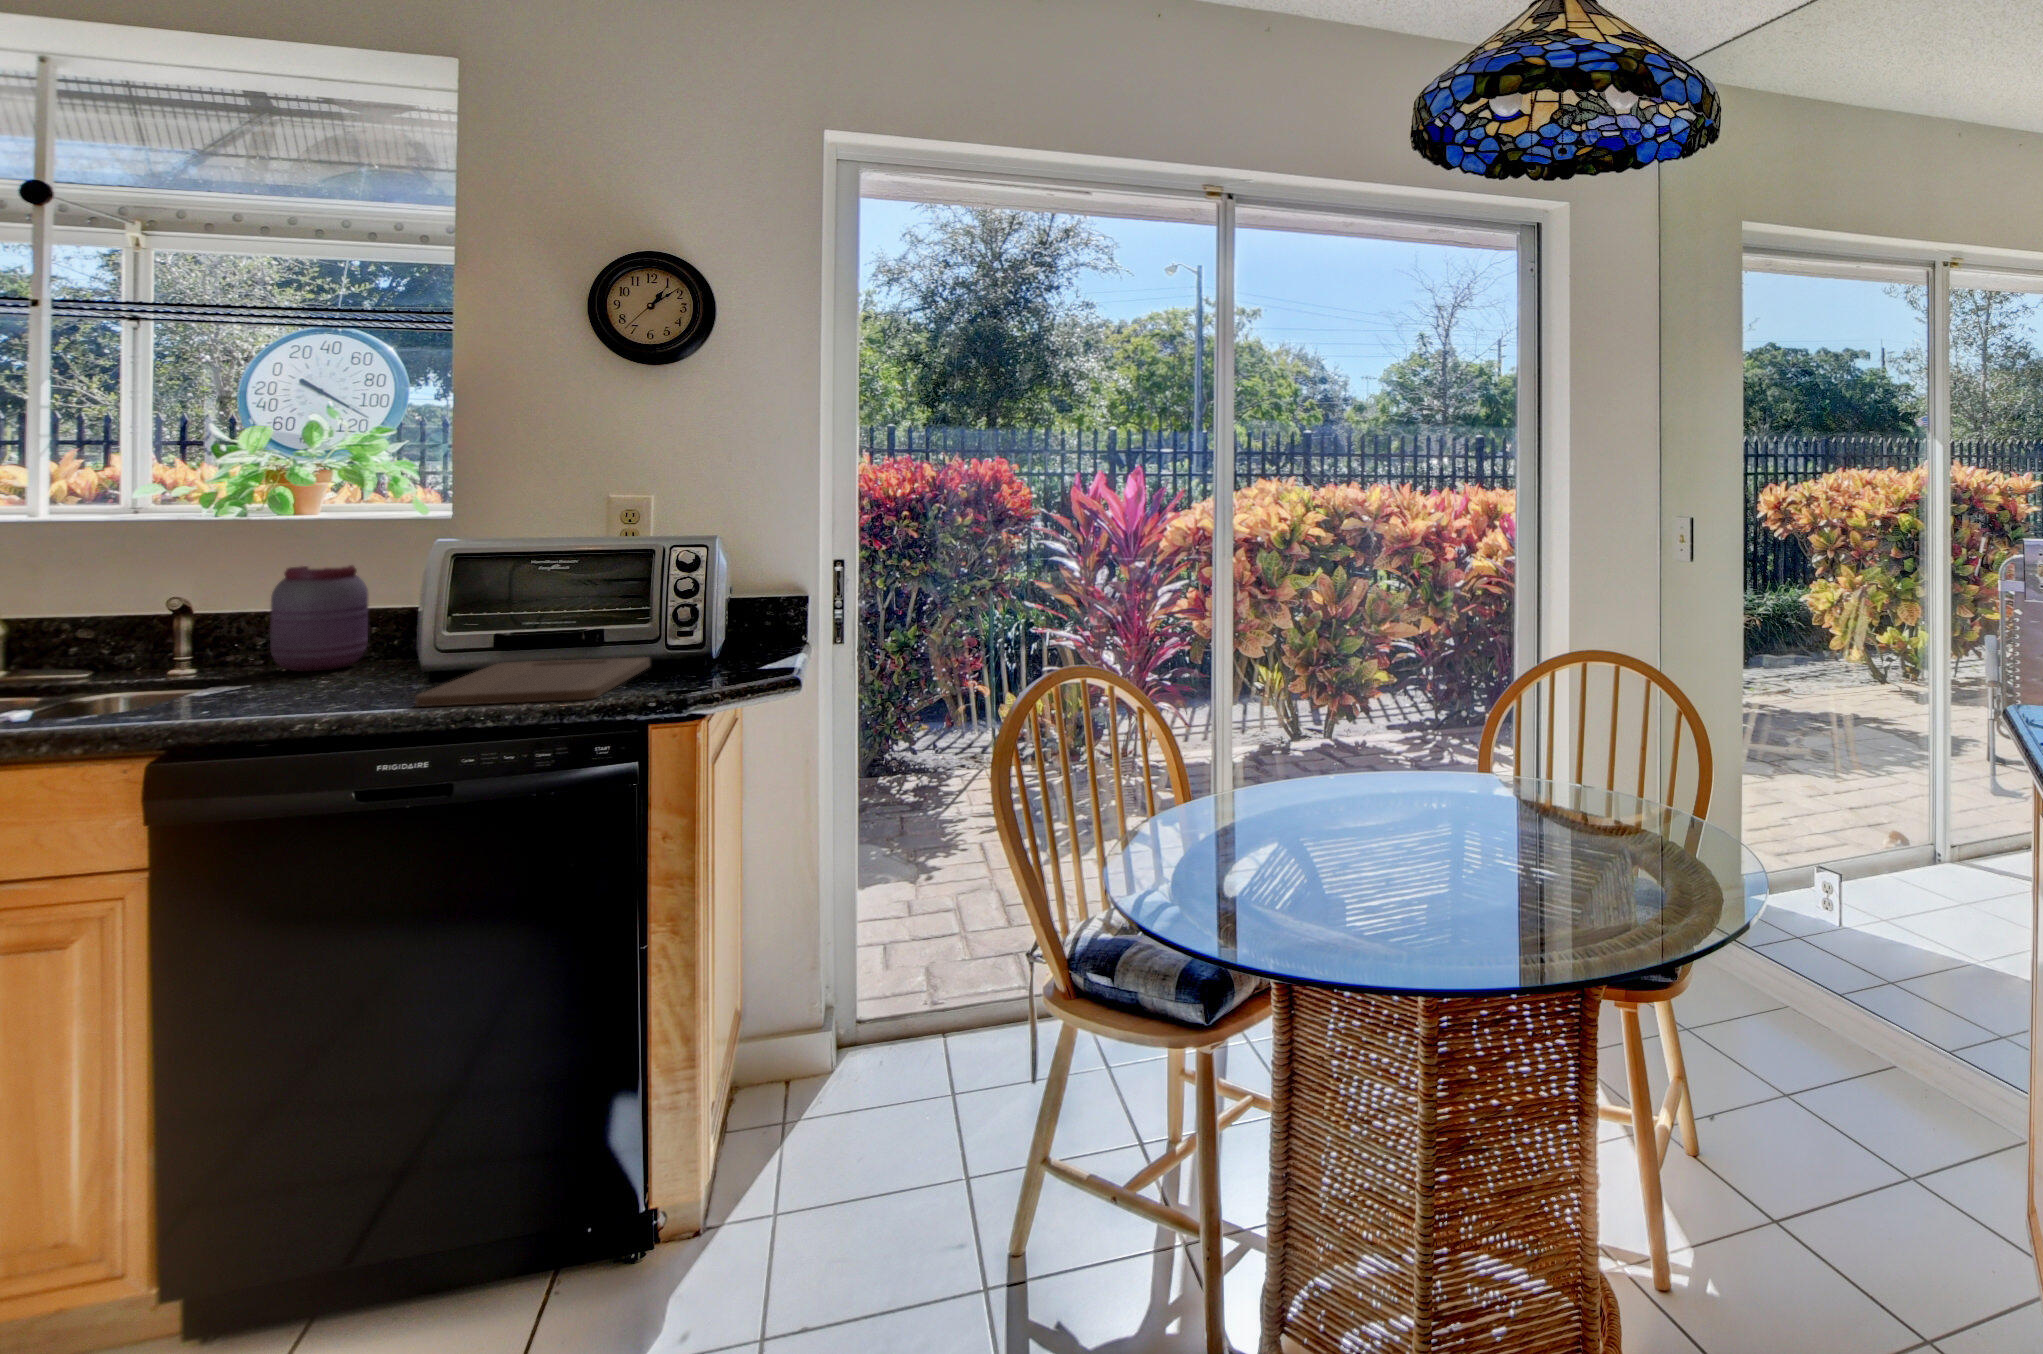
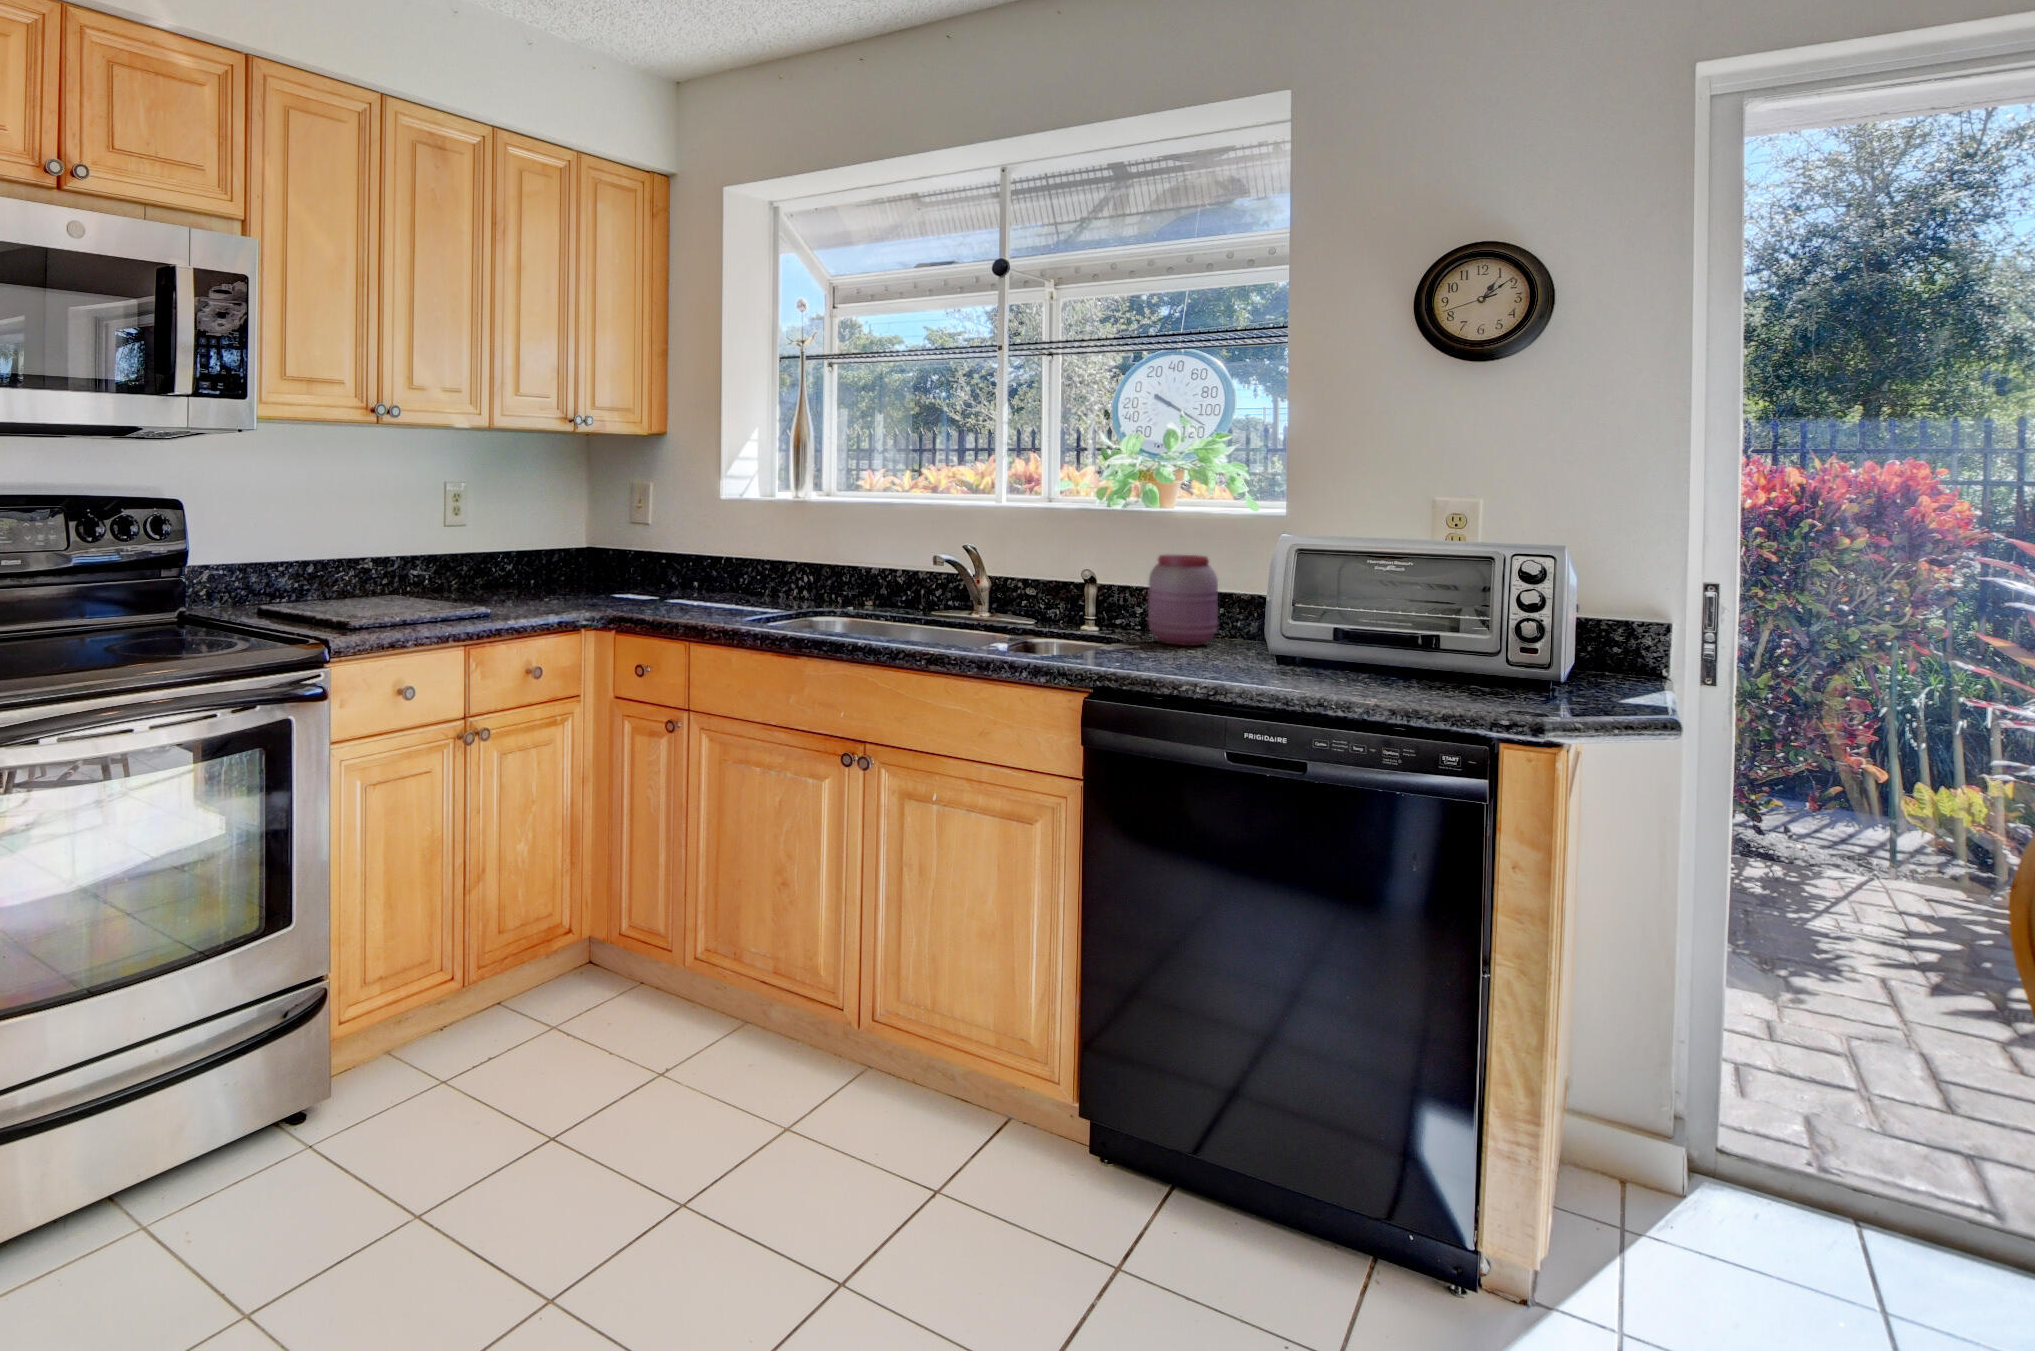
cutting board: present [415,657,650,707] -> none [1275,658,1487,707]

